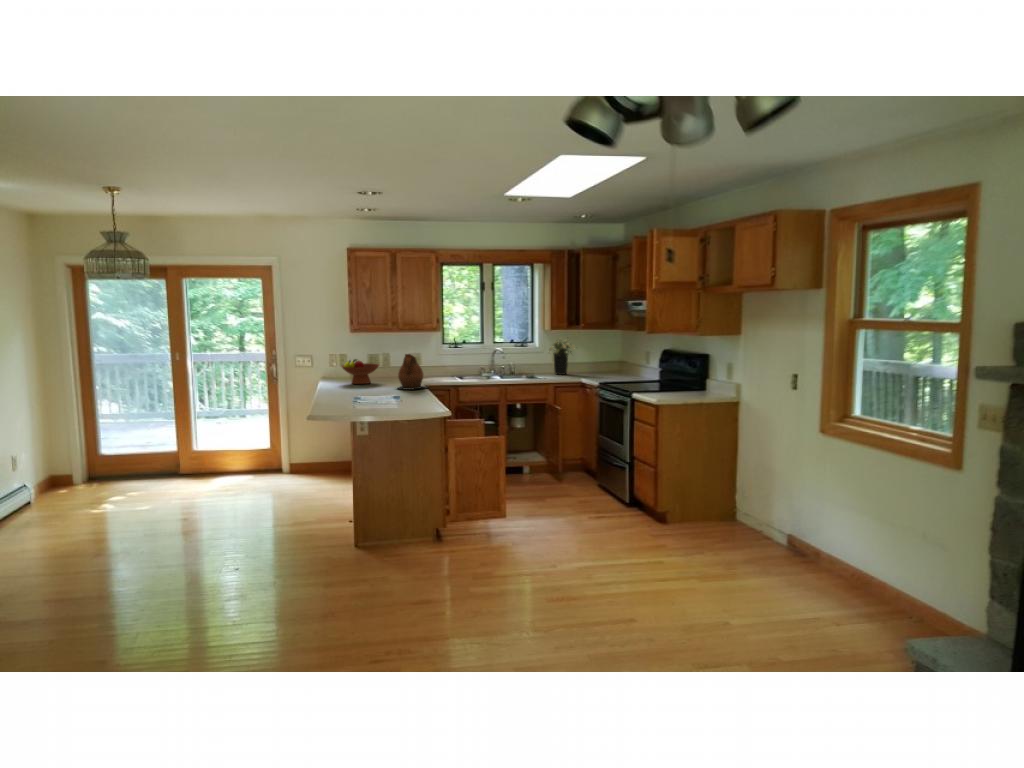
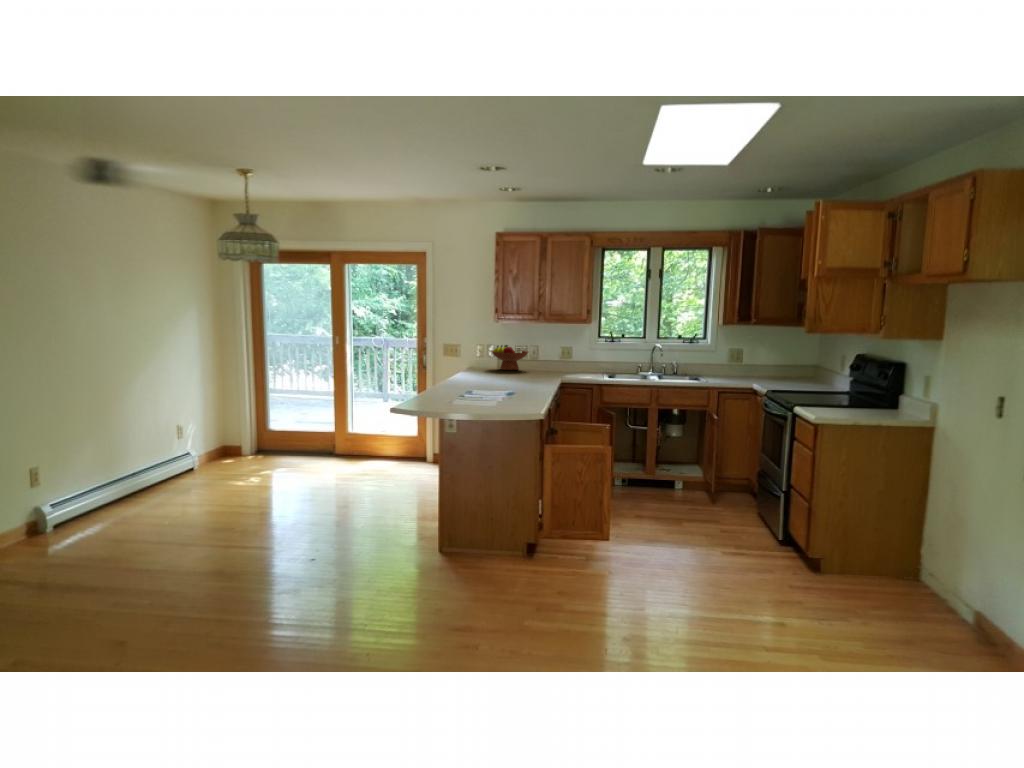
flower arrangement: present [549,338,575,375] -> none [718,335,757,379]
ceramic pitcher: present [398,354,426,390] -> none [532,341,566,379]

